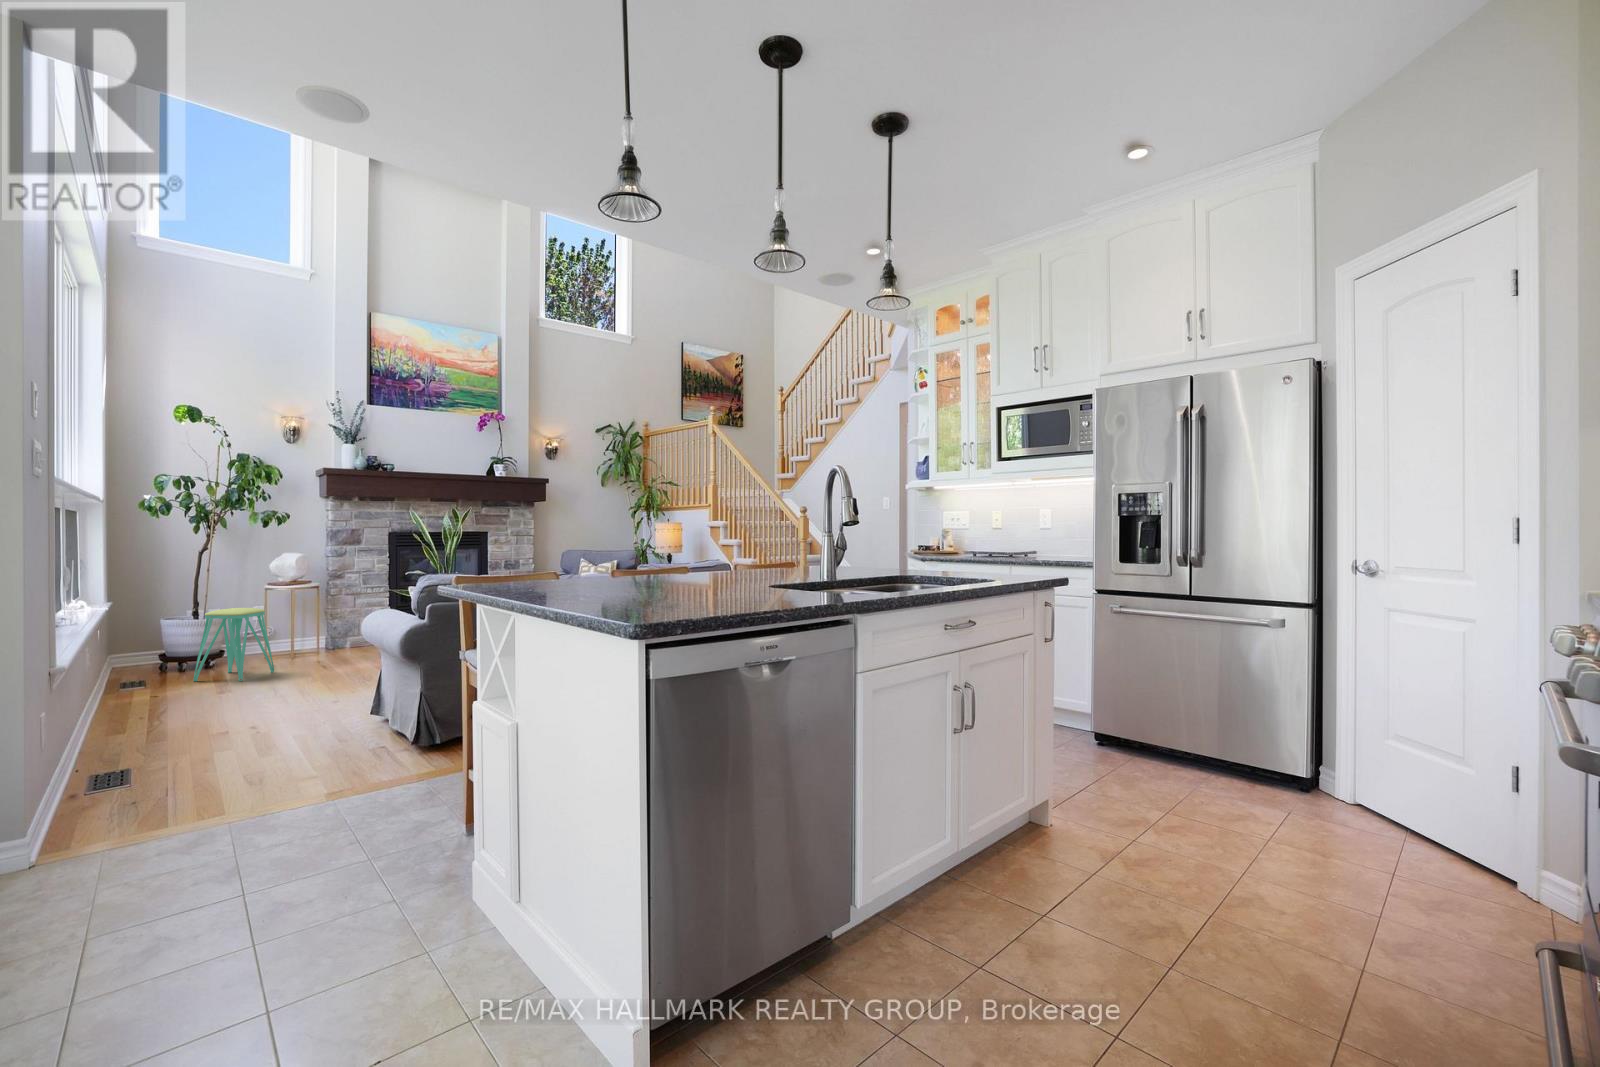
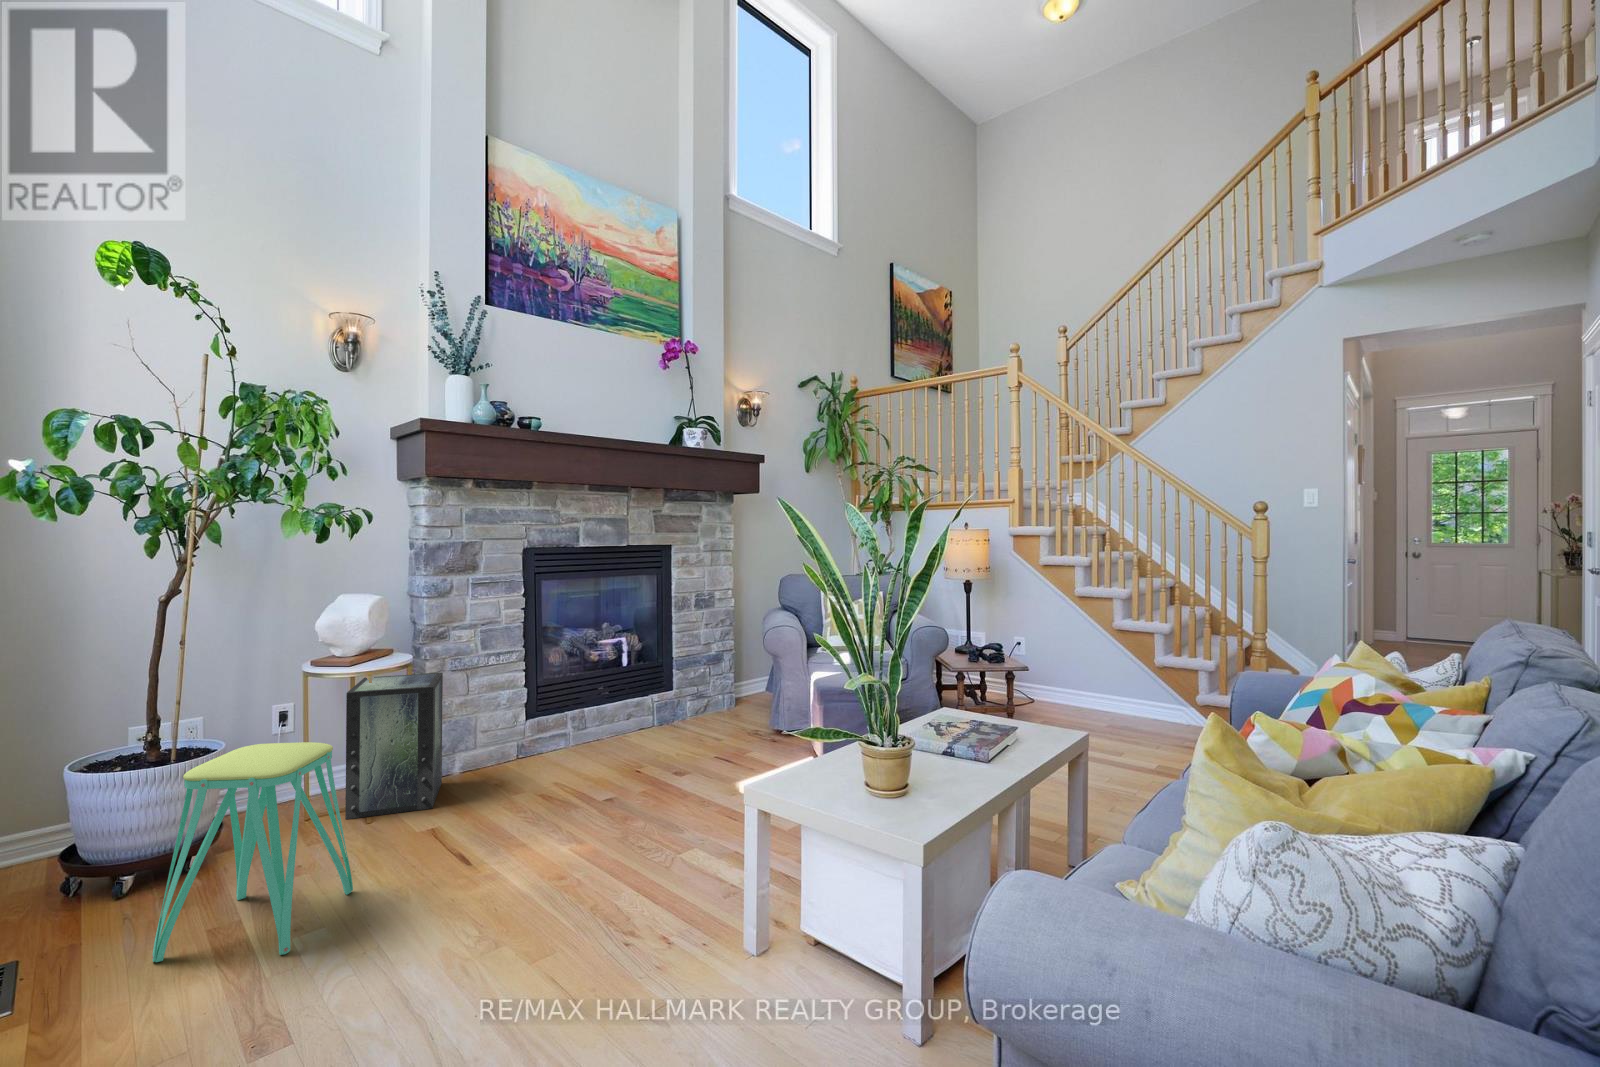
storage box: none [284,595,339,658] -> present [345,673,443,819]

